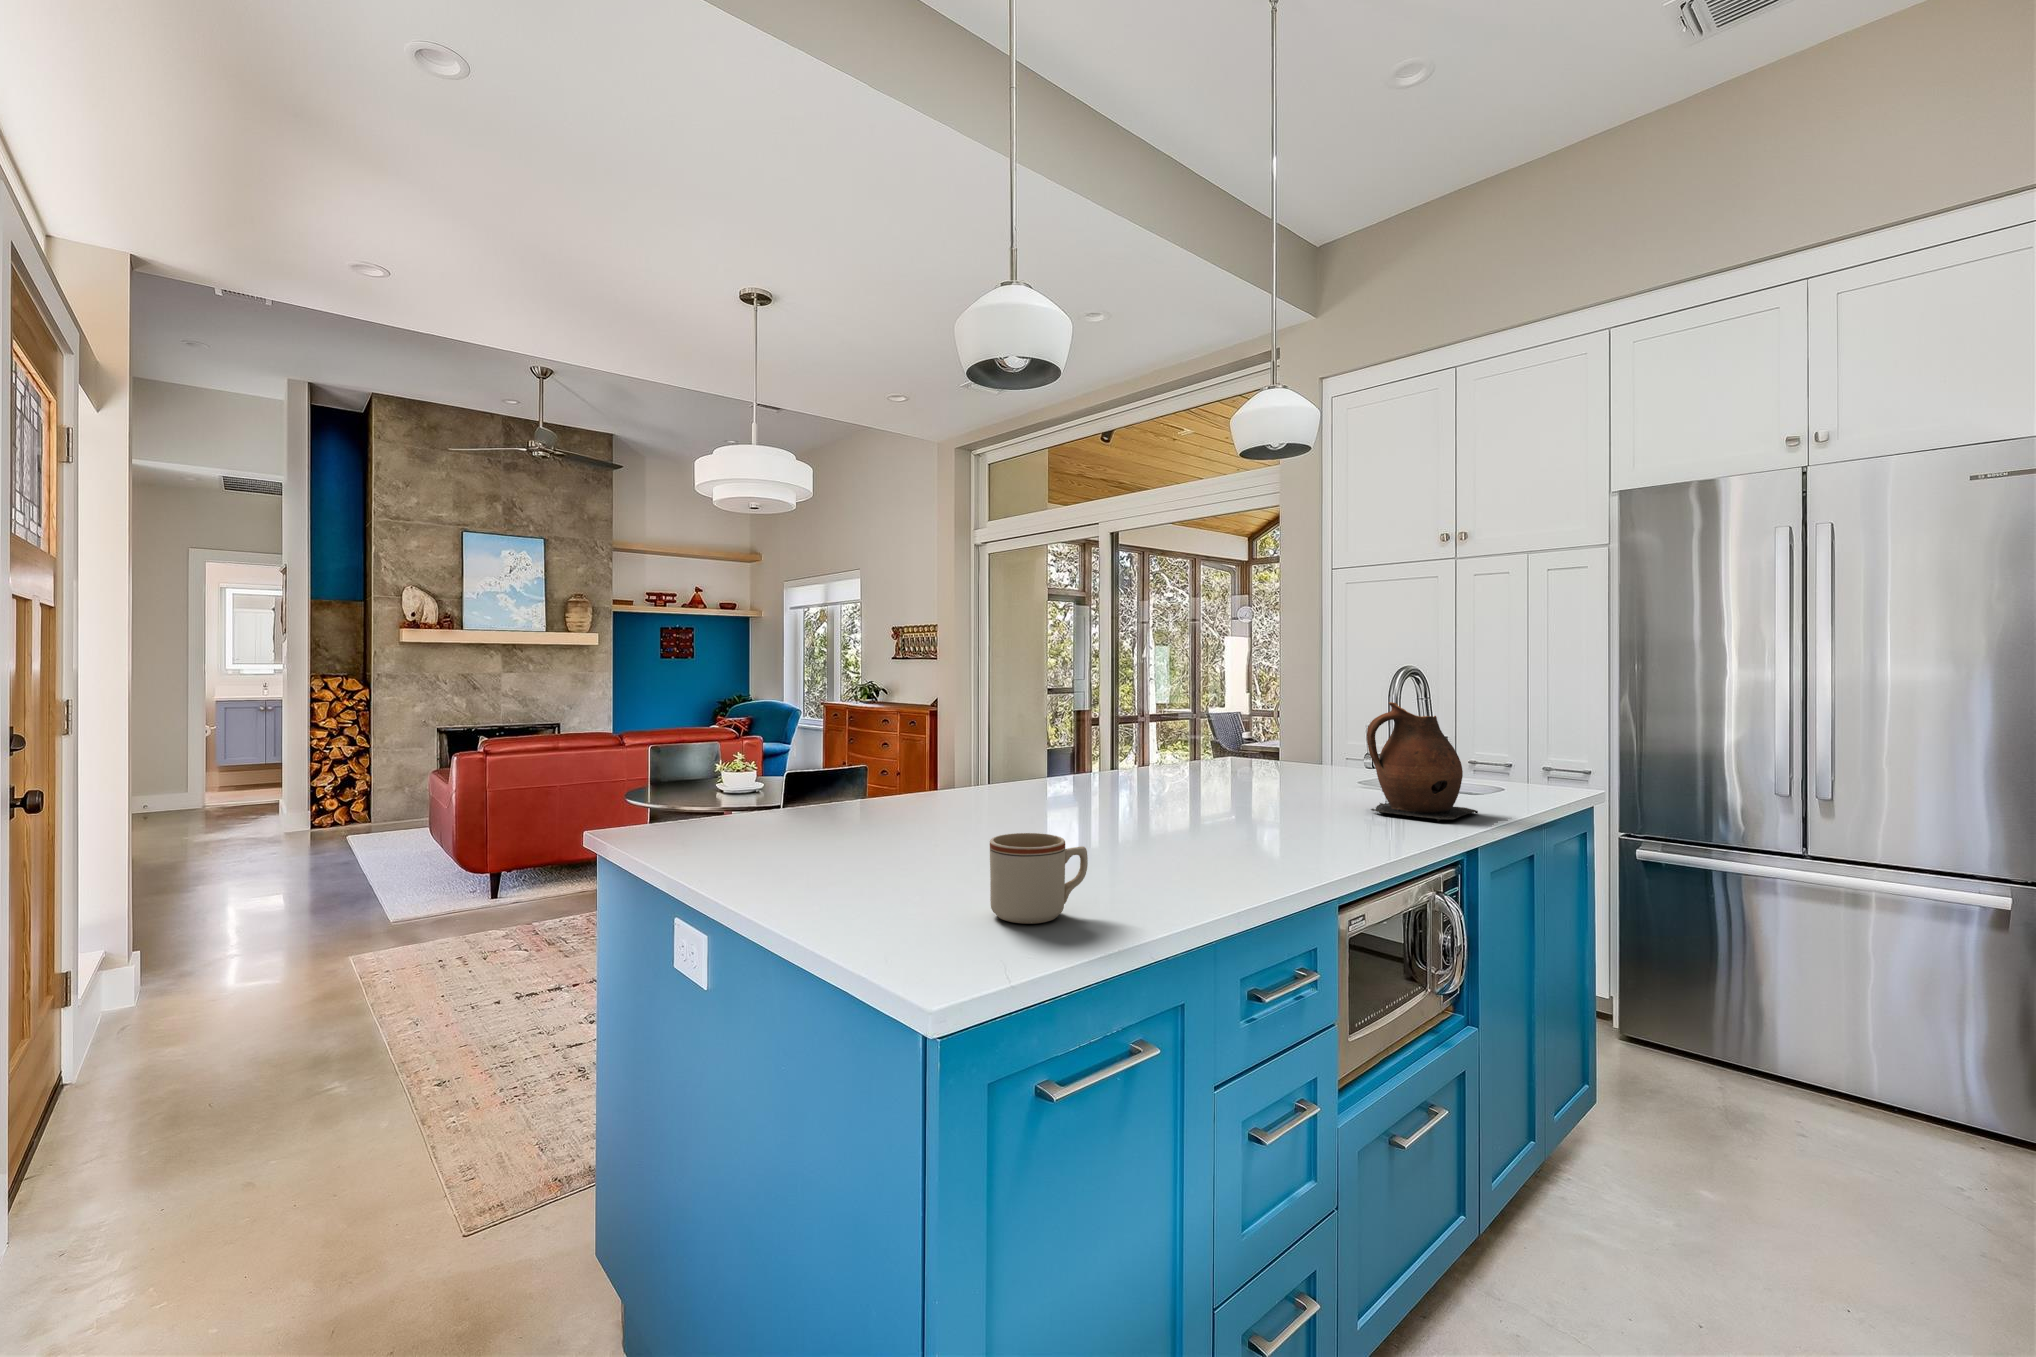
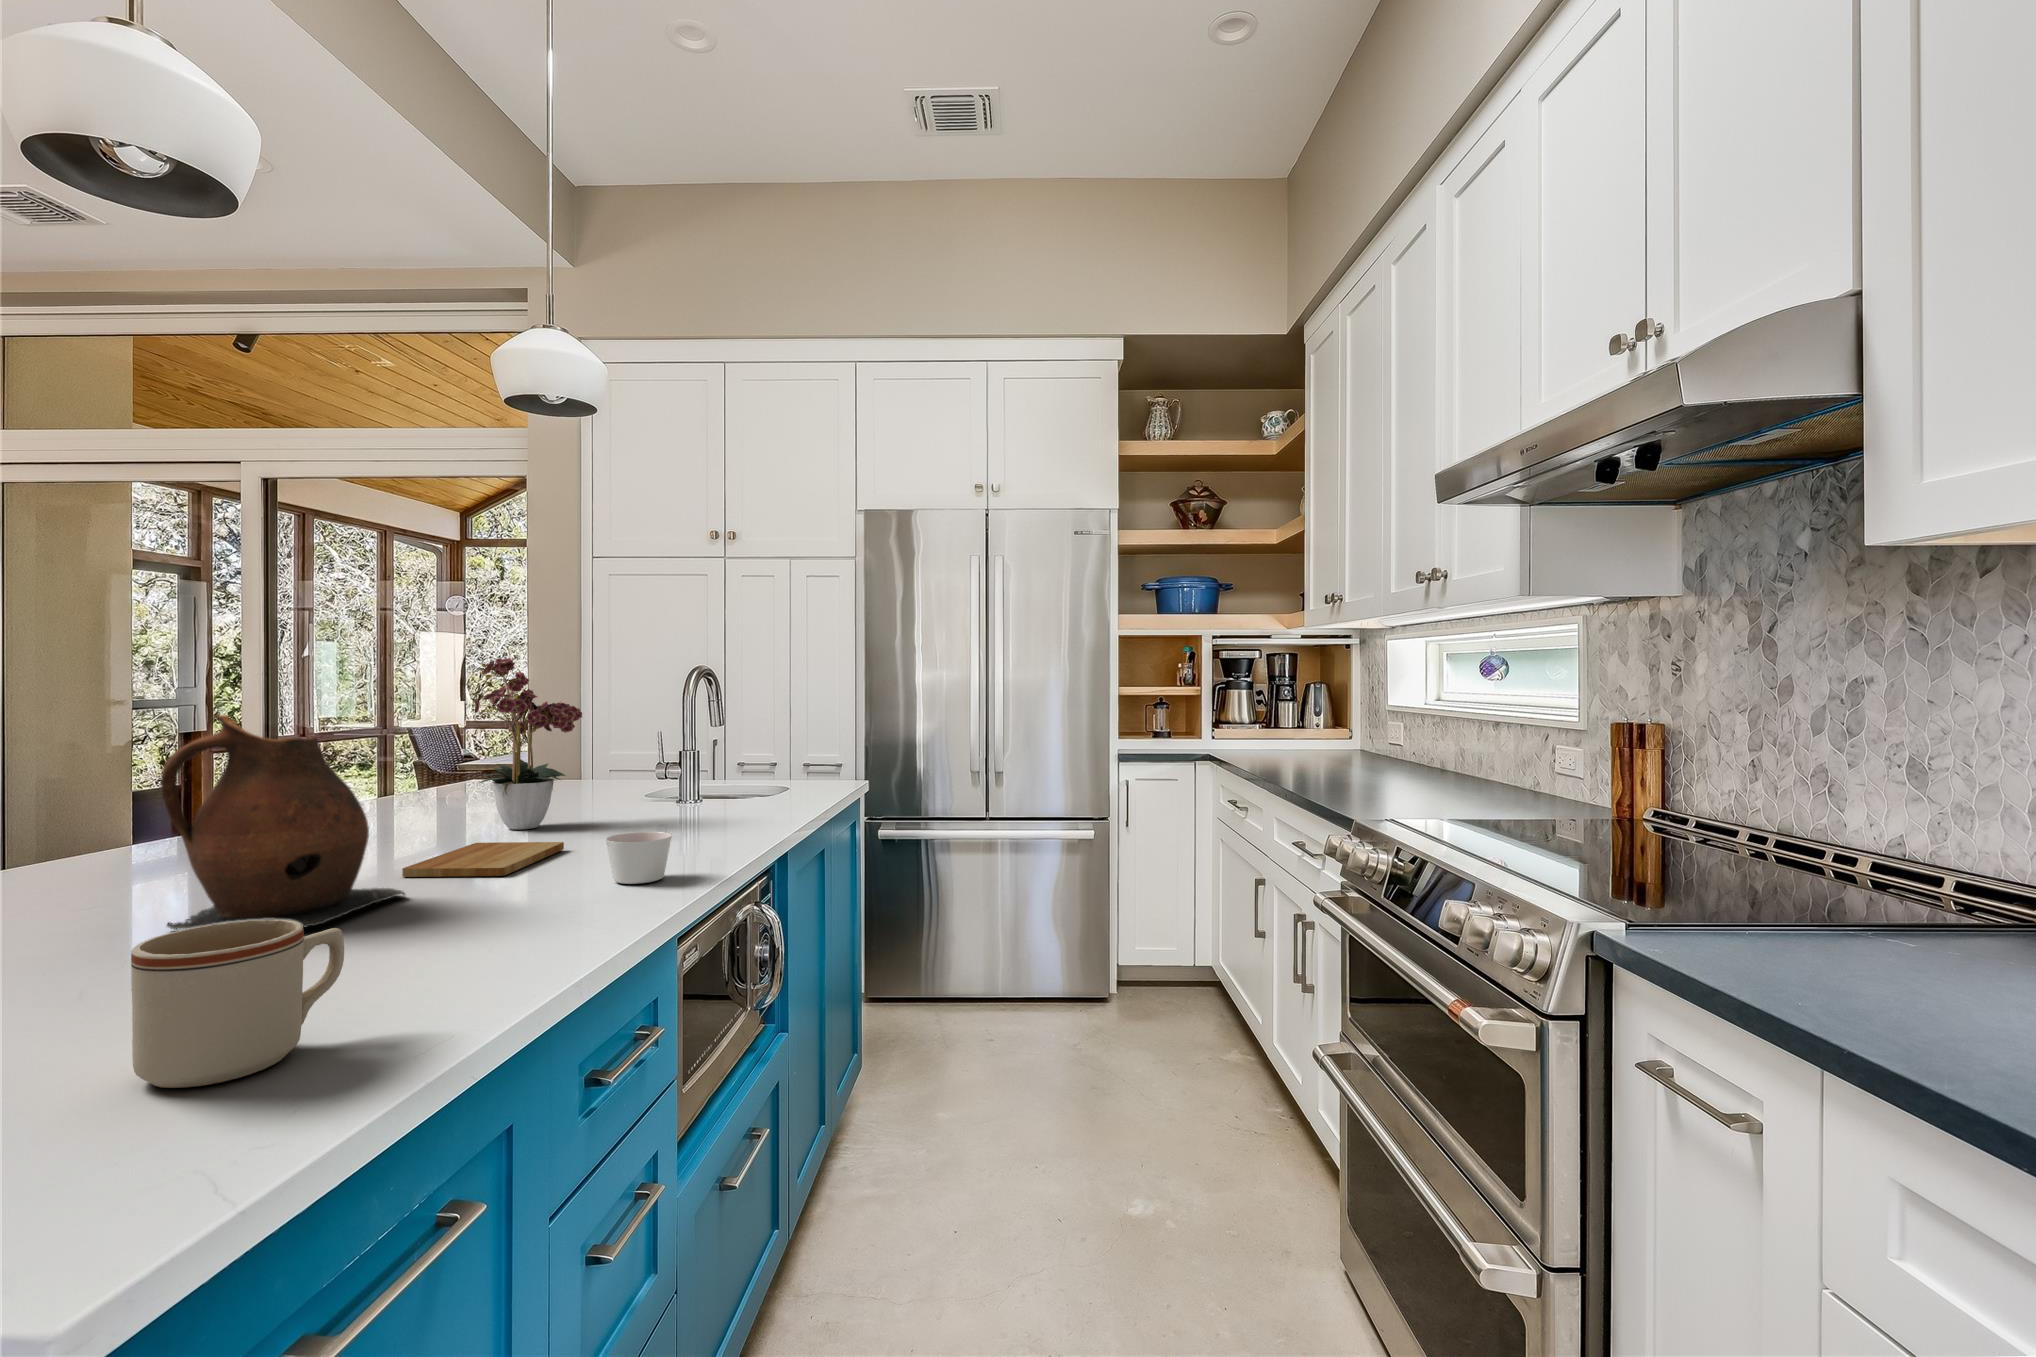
flower arrangement: none [1213,658,1306,801] -> present [474,658,582,829]
ceramic pitcher: present [1367,702,1478,821] -> present [161,715,405,930]
cutting board: none [1159,806,1272,833] -> present [402,842,564,877]
candle: none [1289,812,1342,855] -> present [606,832,672,884]

